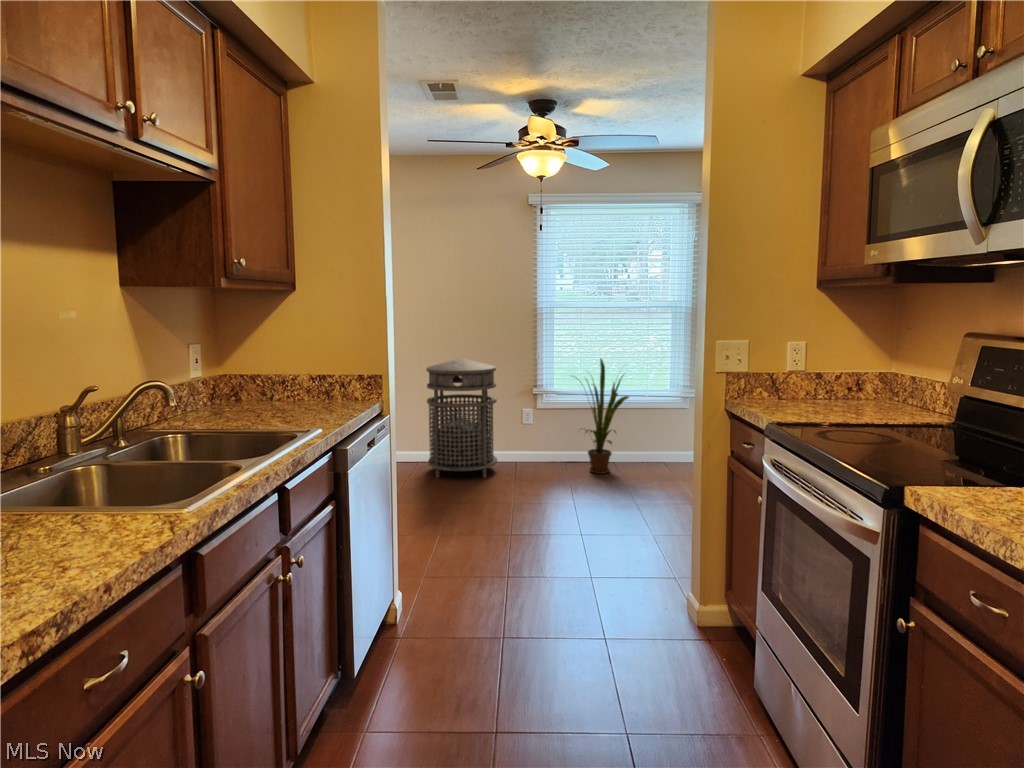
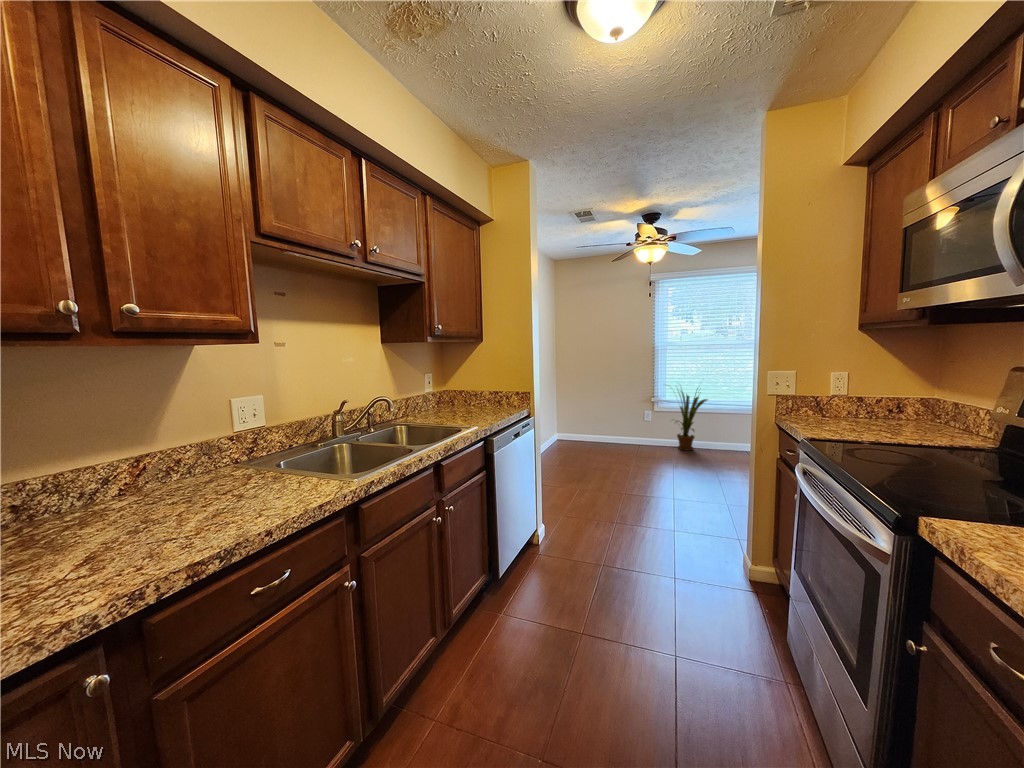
trash can: present [427,358,497,478] -> none [570,373,615,448]

